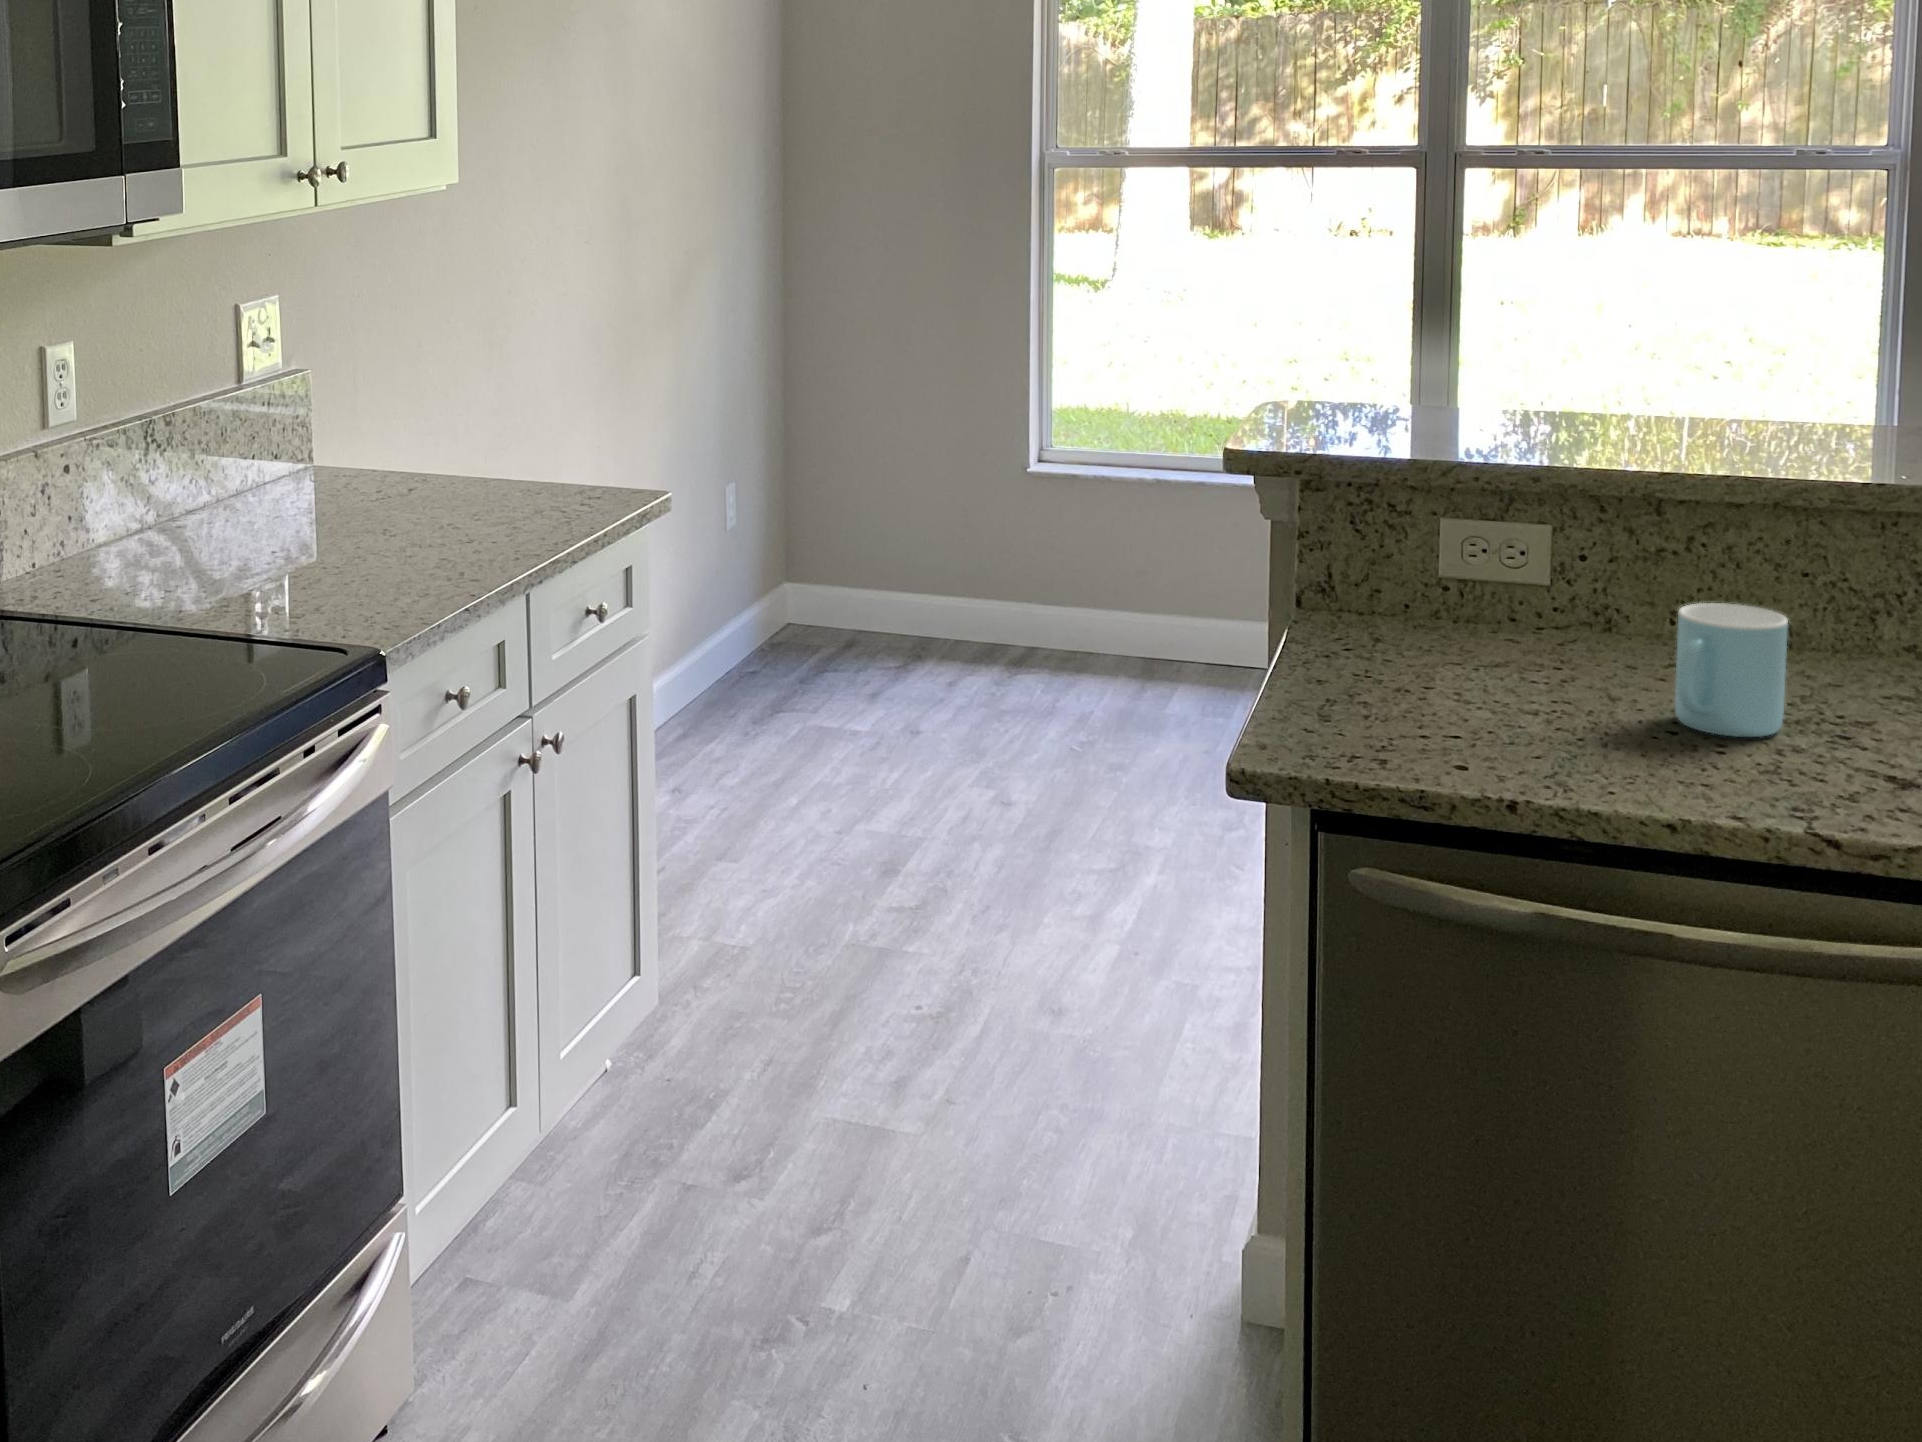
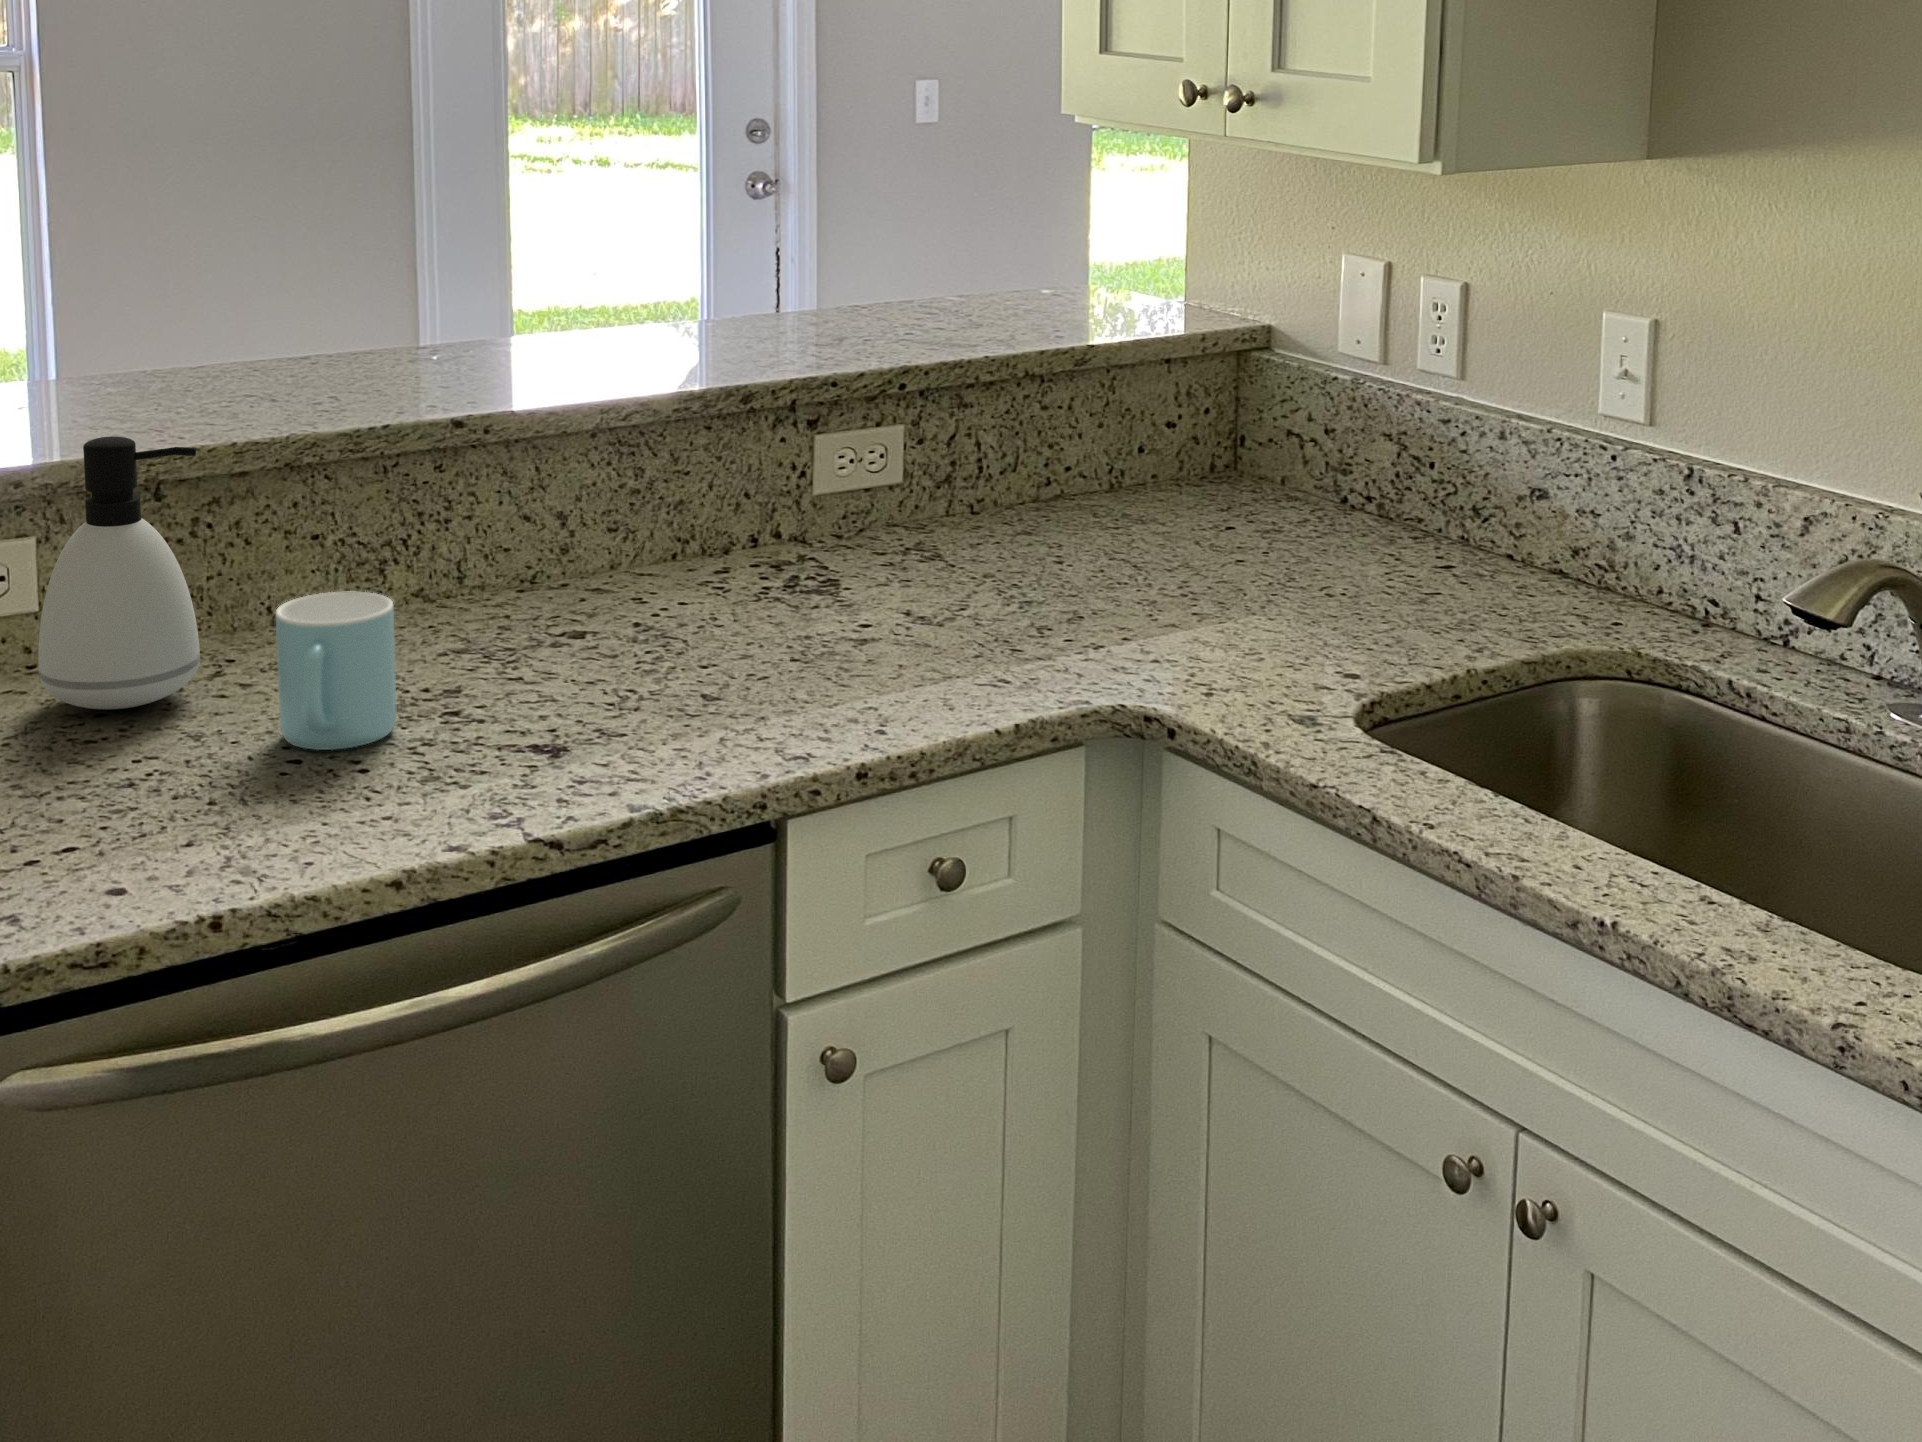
soap dispenser: none [1517,449,1657,668] -> present [38,436,200,709]

